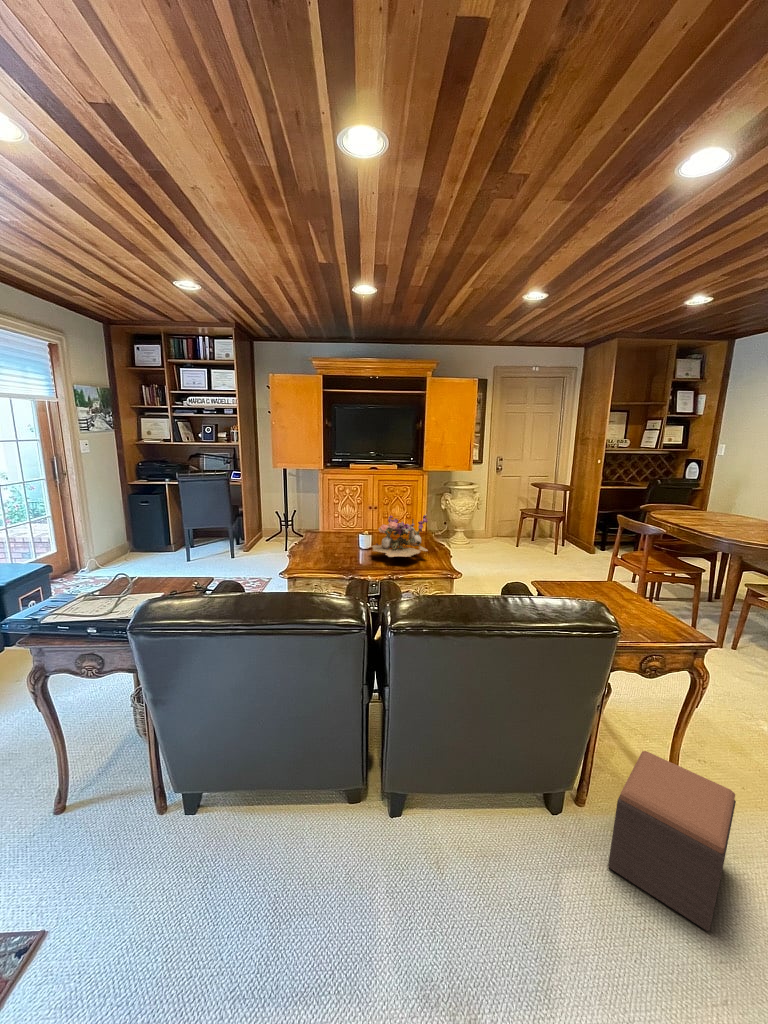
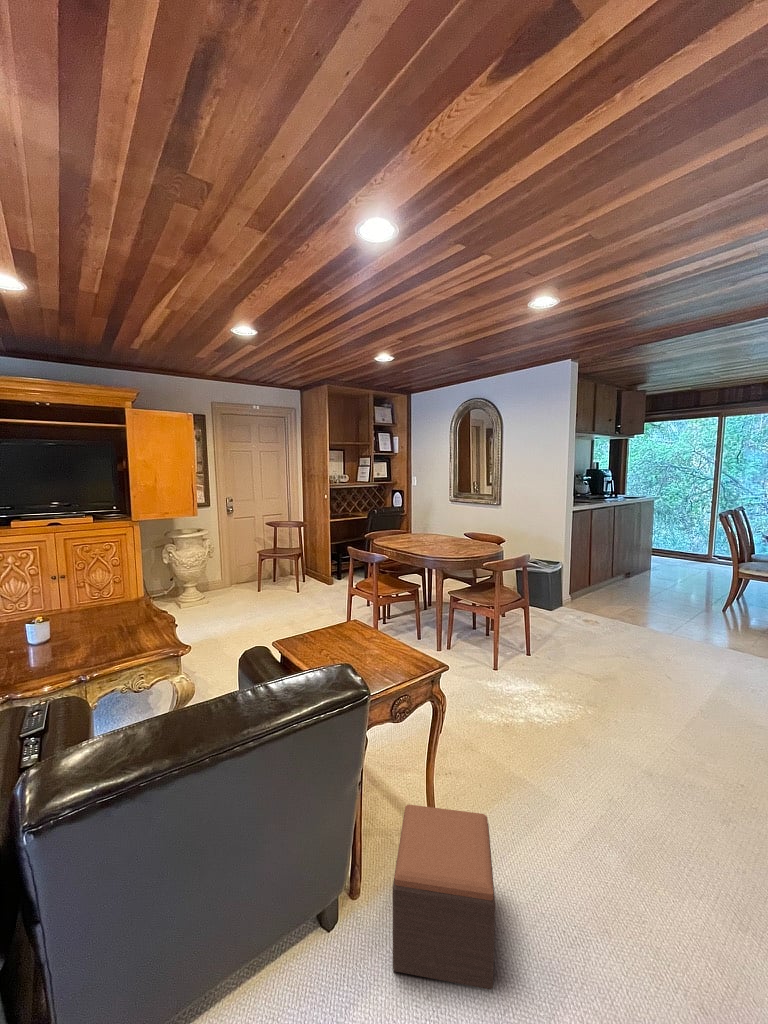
flower arrangement: present [371,514,428,557] -> none [48,578,141,647]

